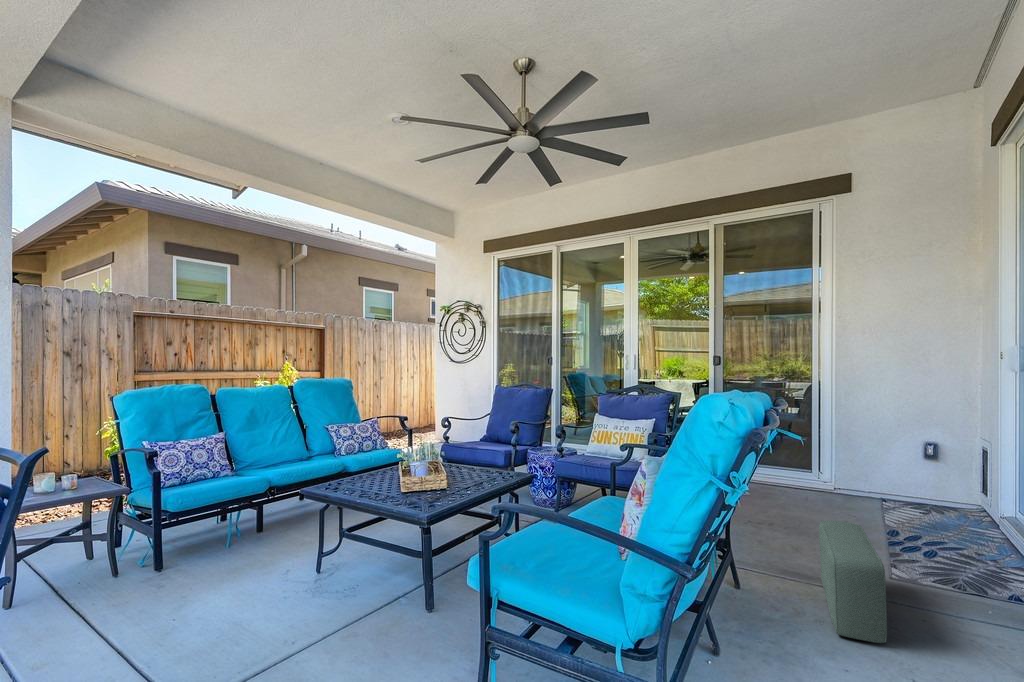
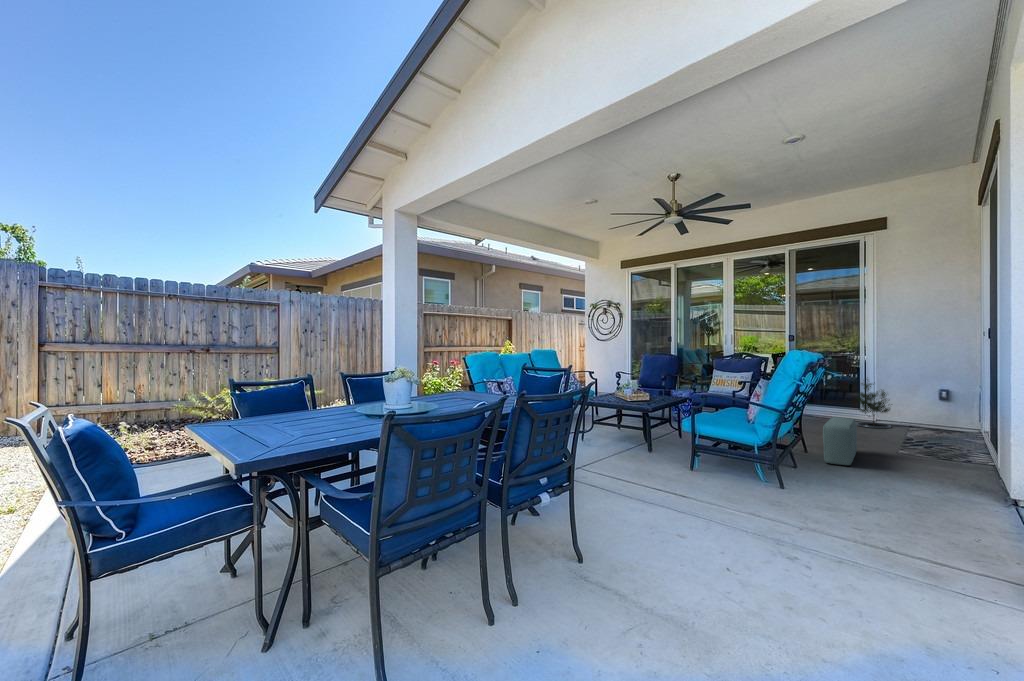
potted tree: none [810,425,864,505] -> present [856,383,891,428]

